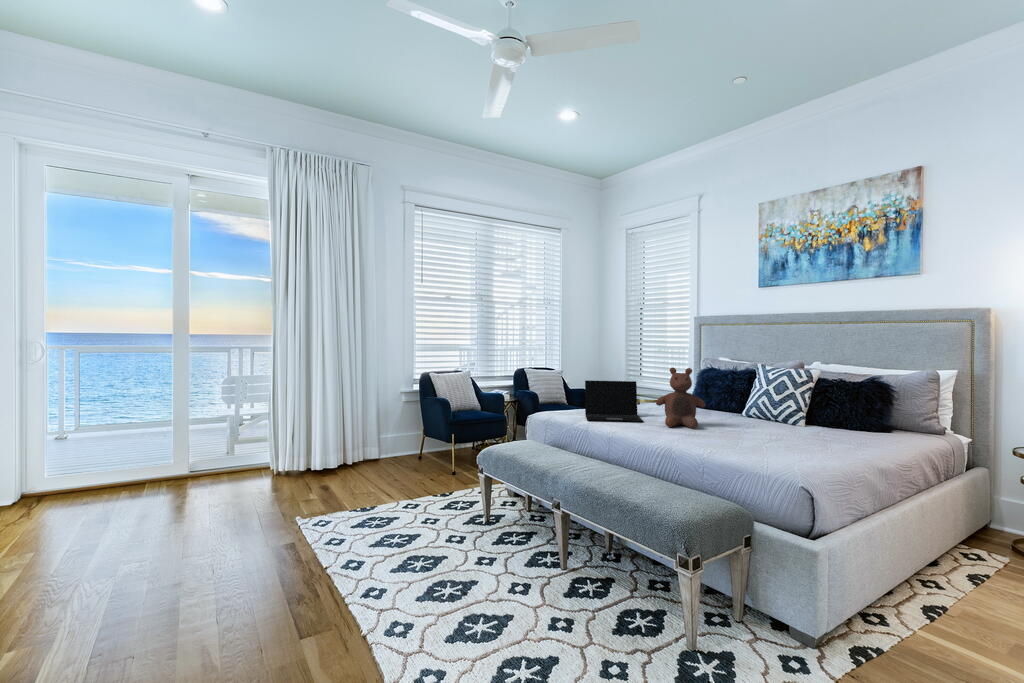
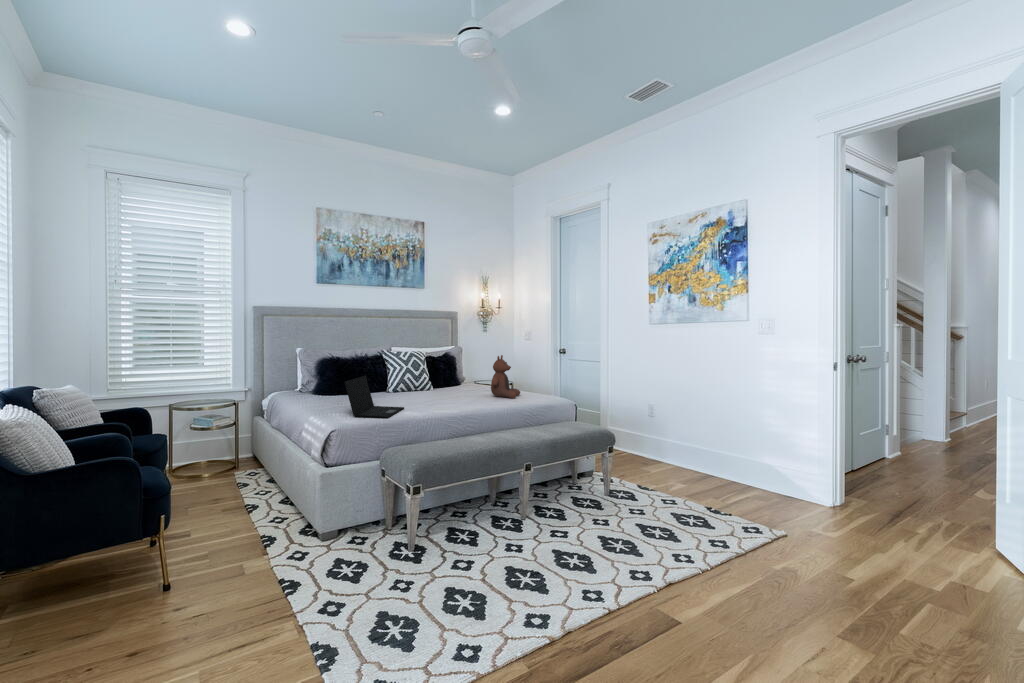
stuffed bear: present [656,368,705,428] -> present [491,355,520,398]

